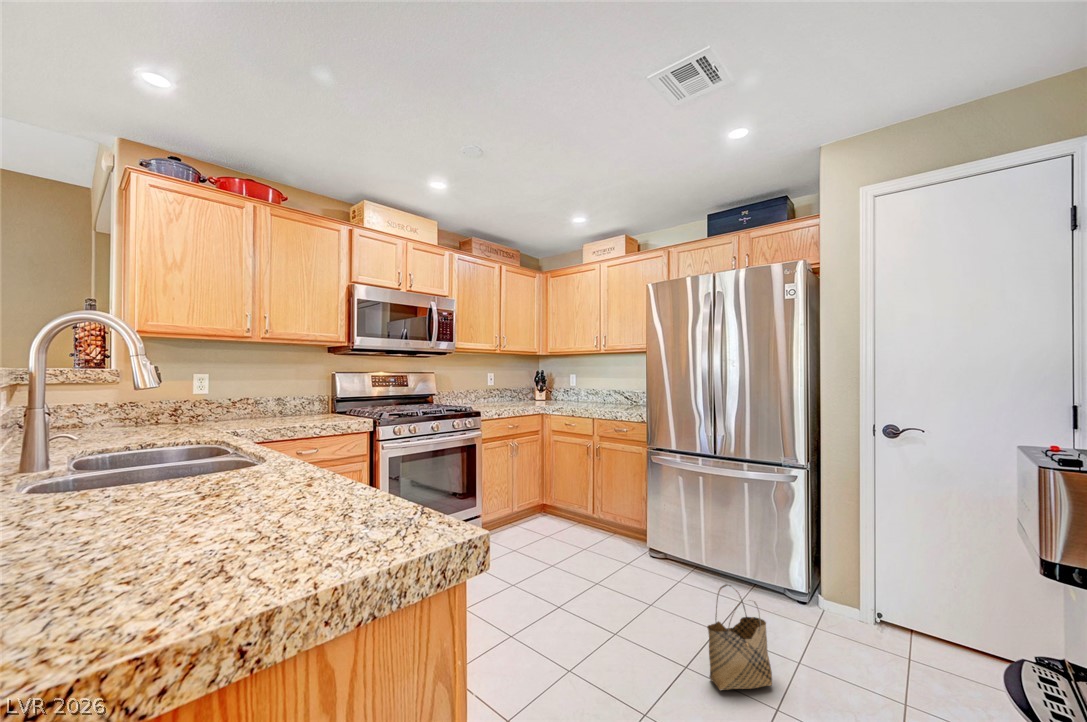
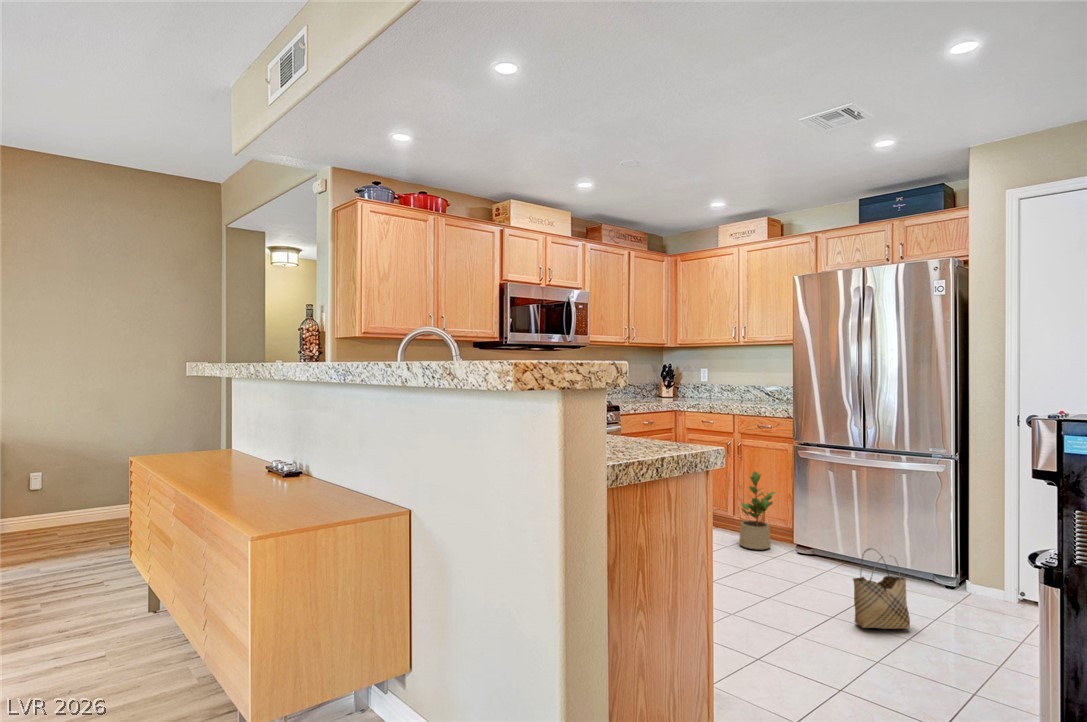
potted plant: none [595,477,630,558] -> present [739,472,775,549]

